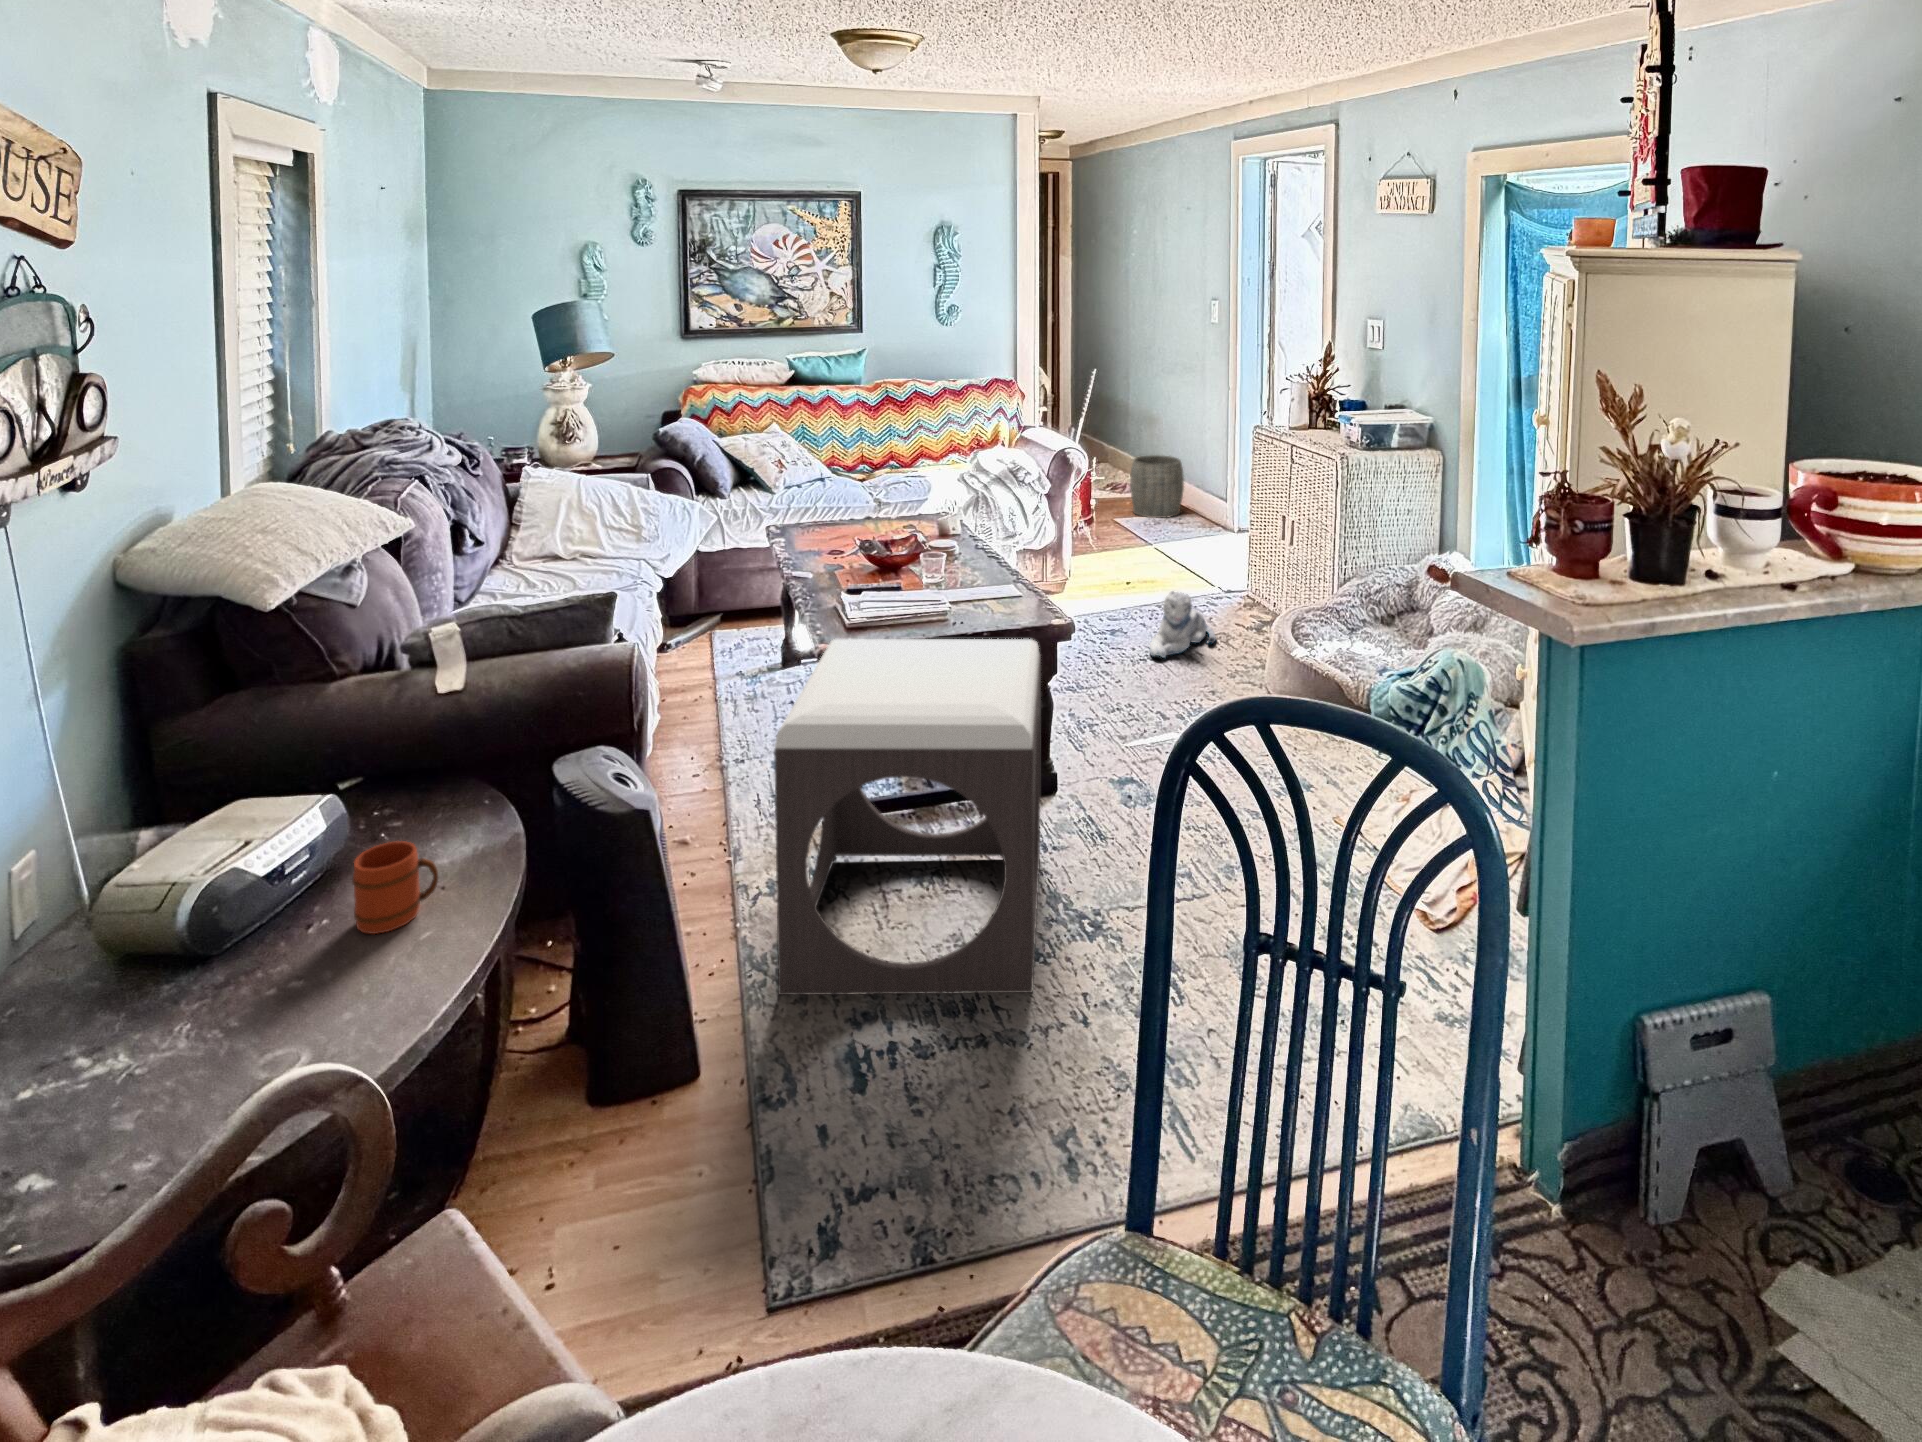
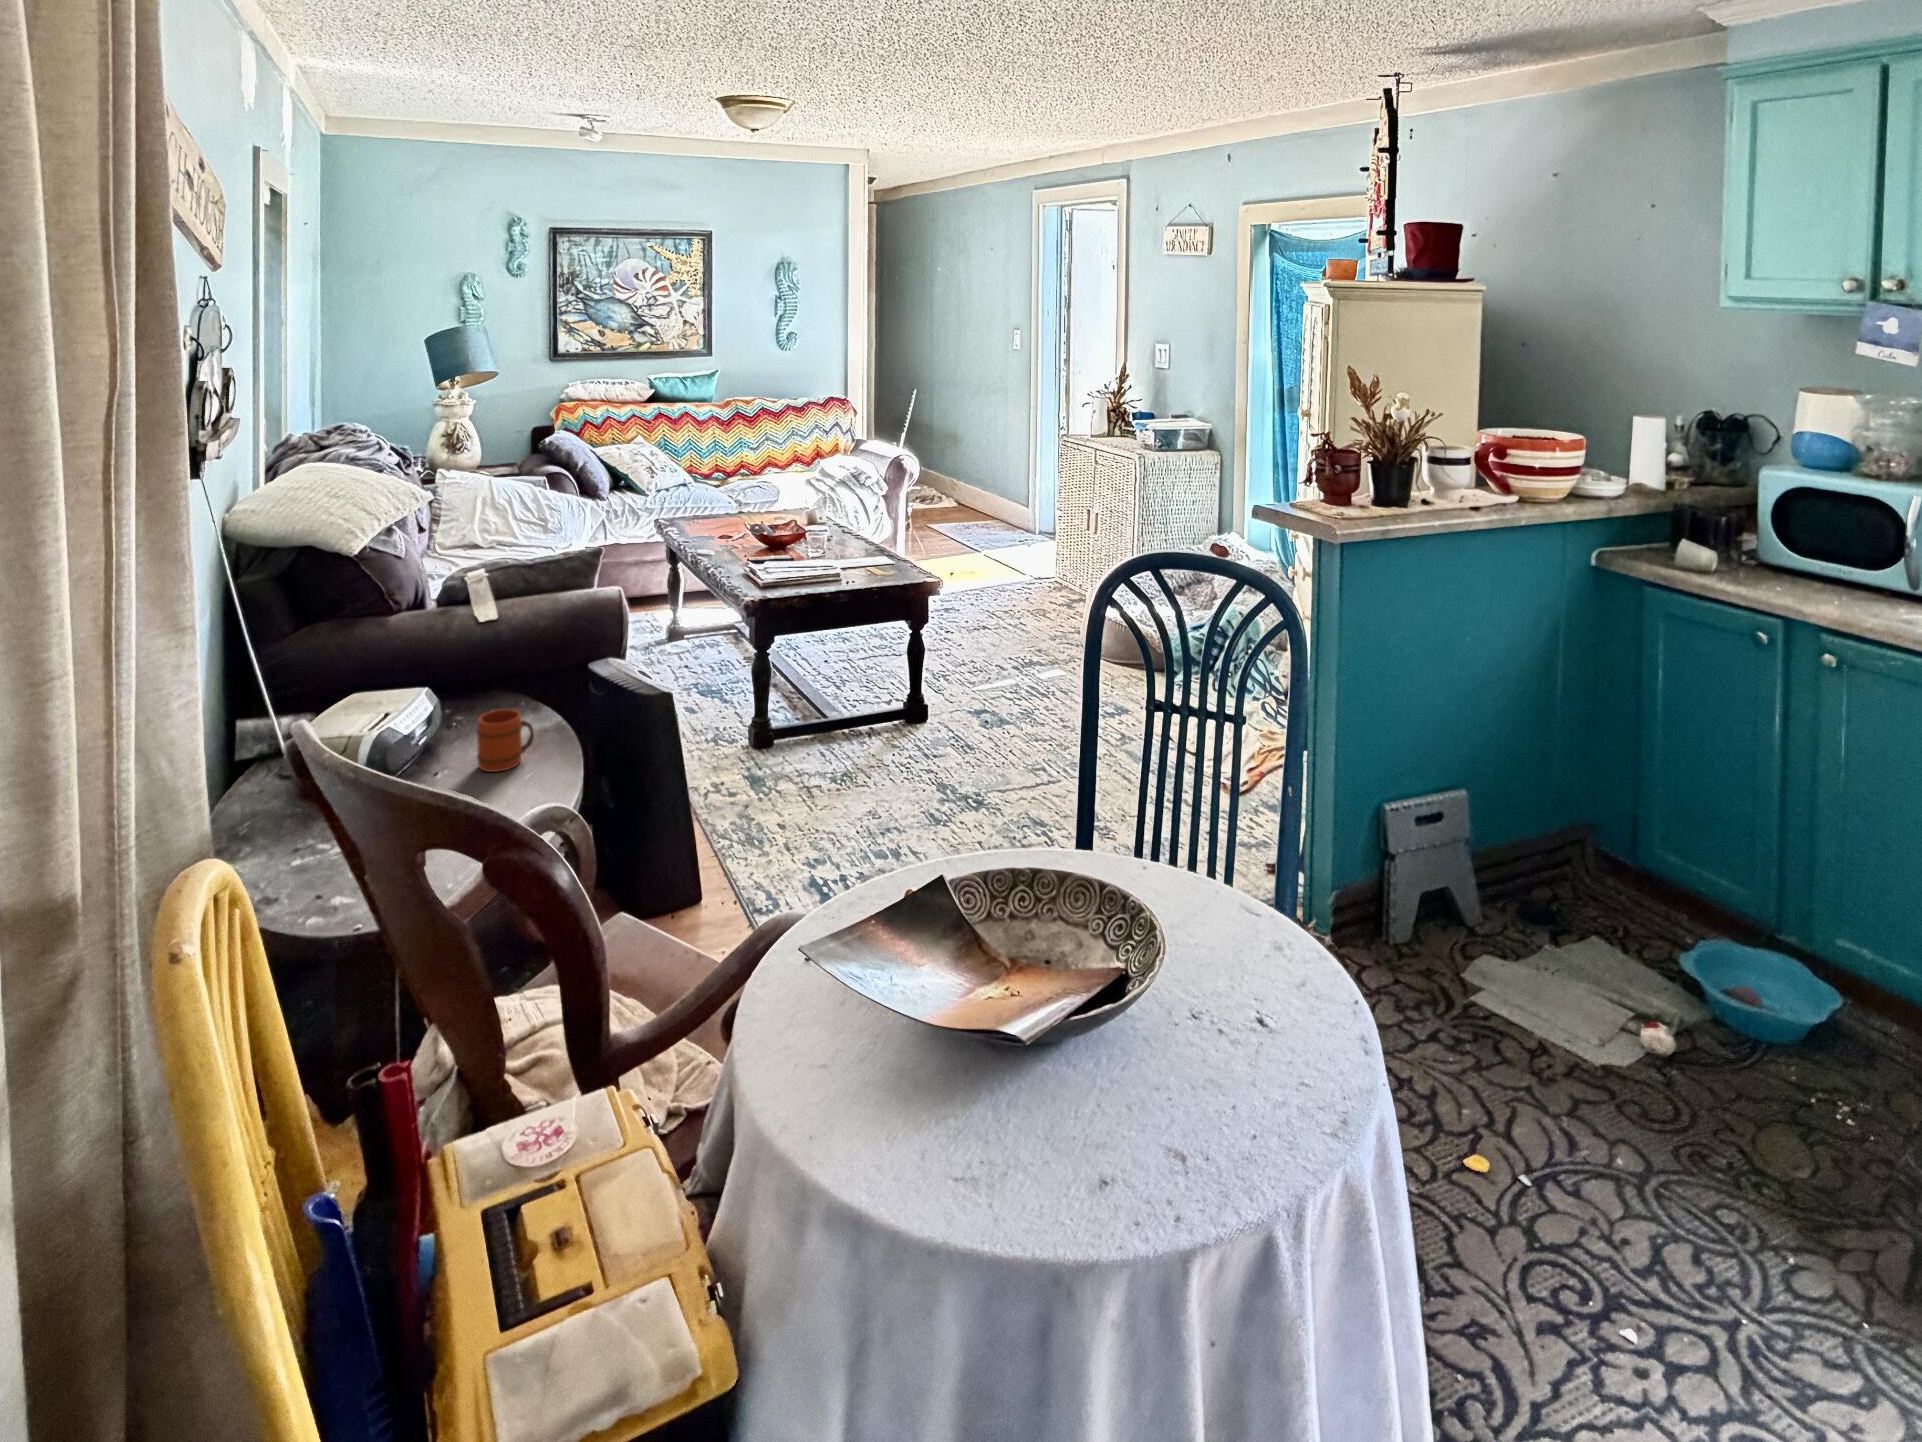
woven basket: present [1130,455,1184,518] -> none [946,468,994,523]
plush toy: present [1149,591,1216,658] -> none [985,572,1039,628]
footstool: present [774,639,1041,995] -> none [744,587,943,854]

